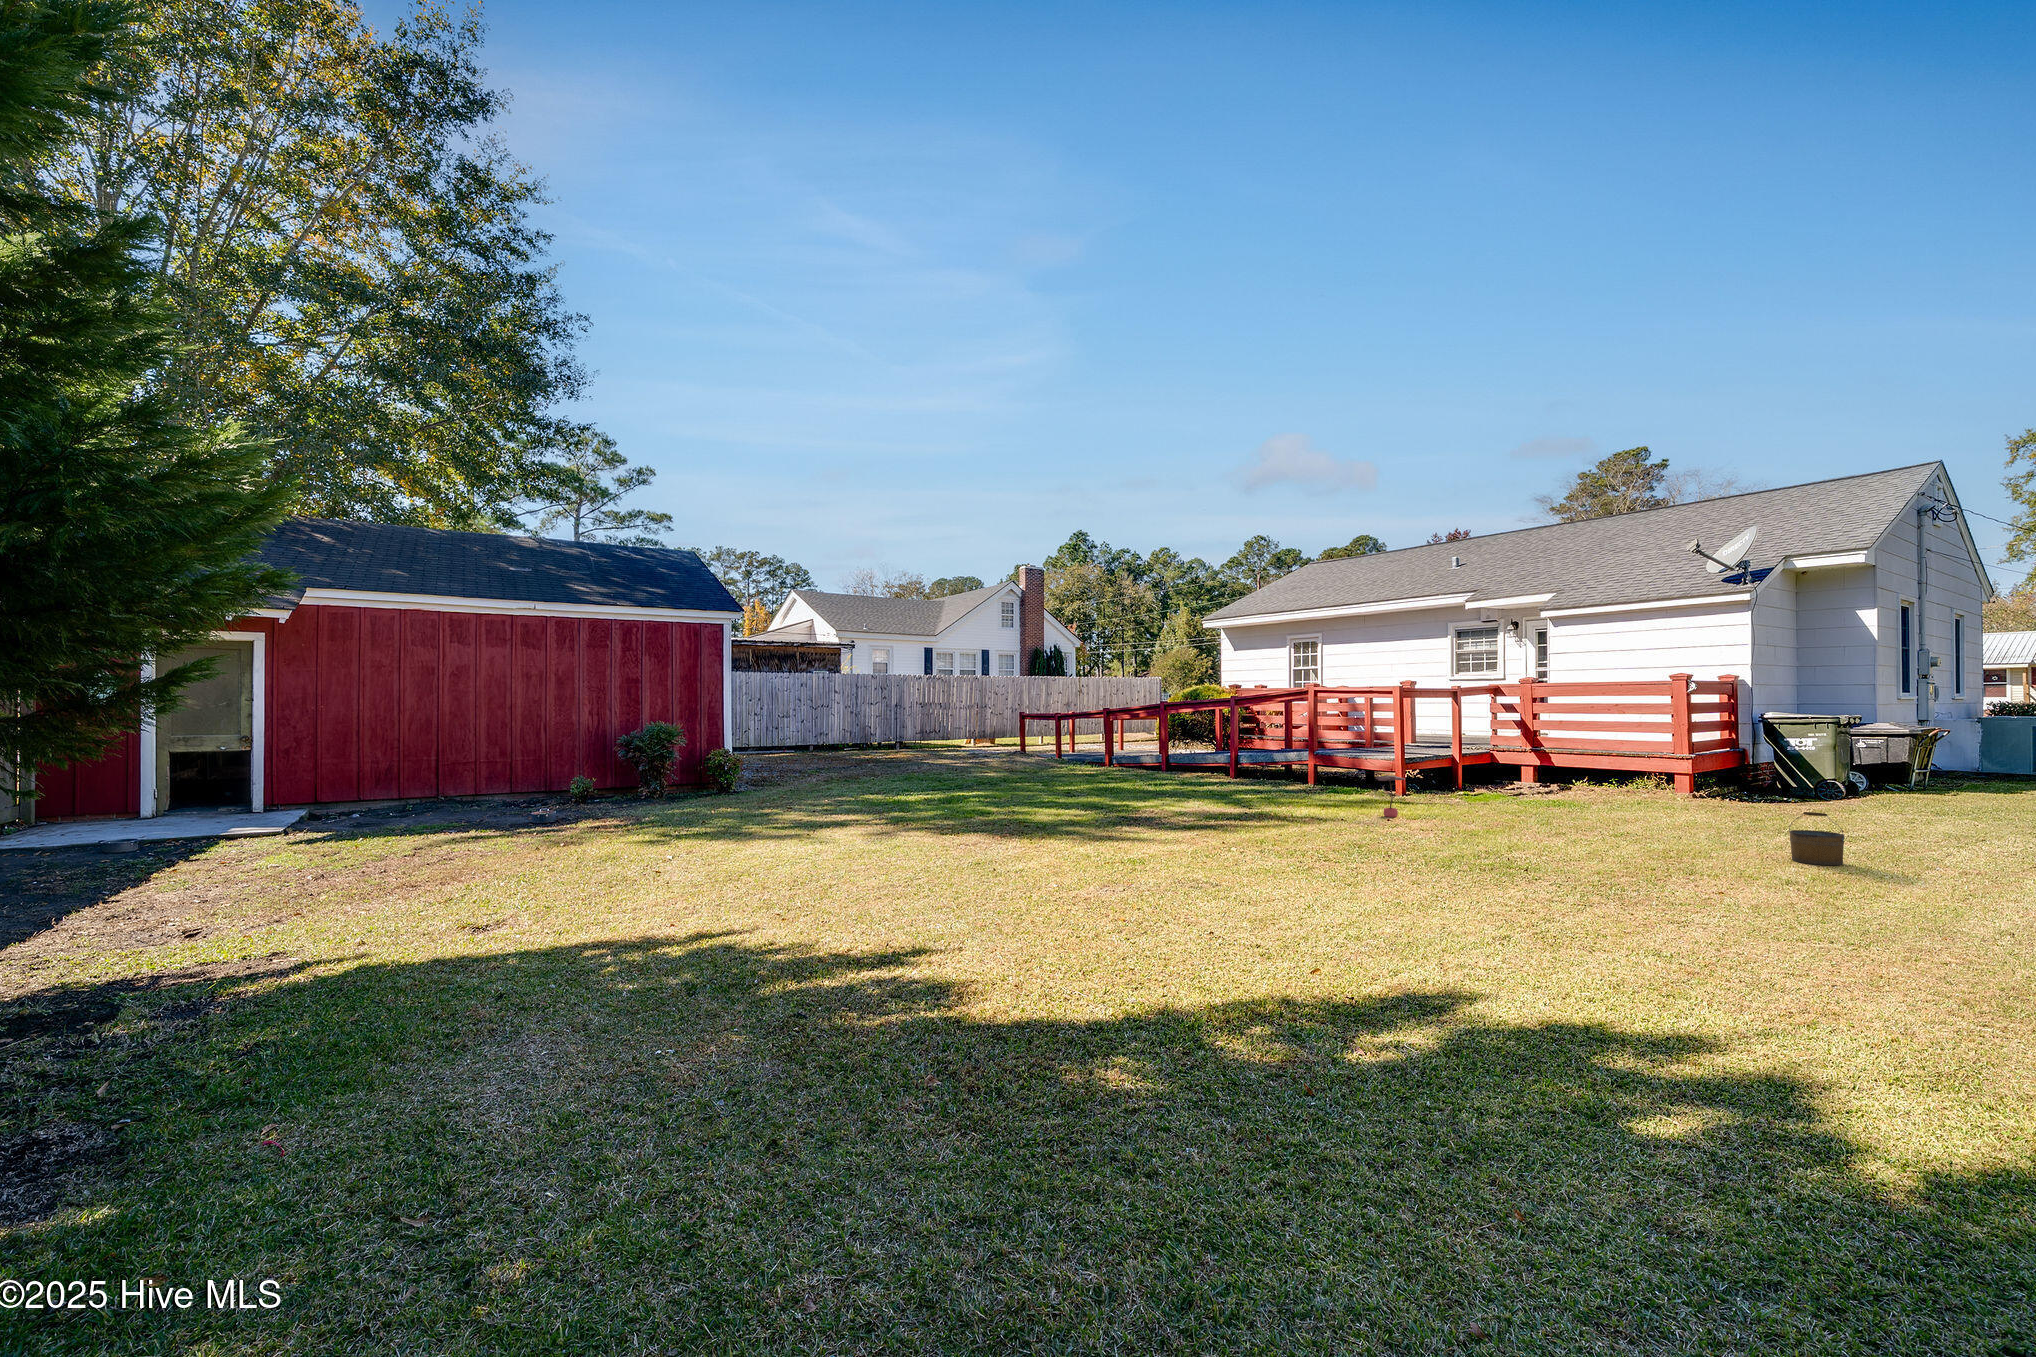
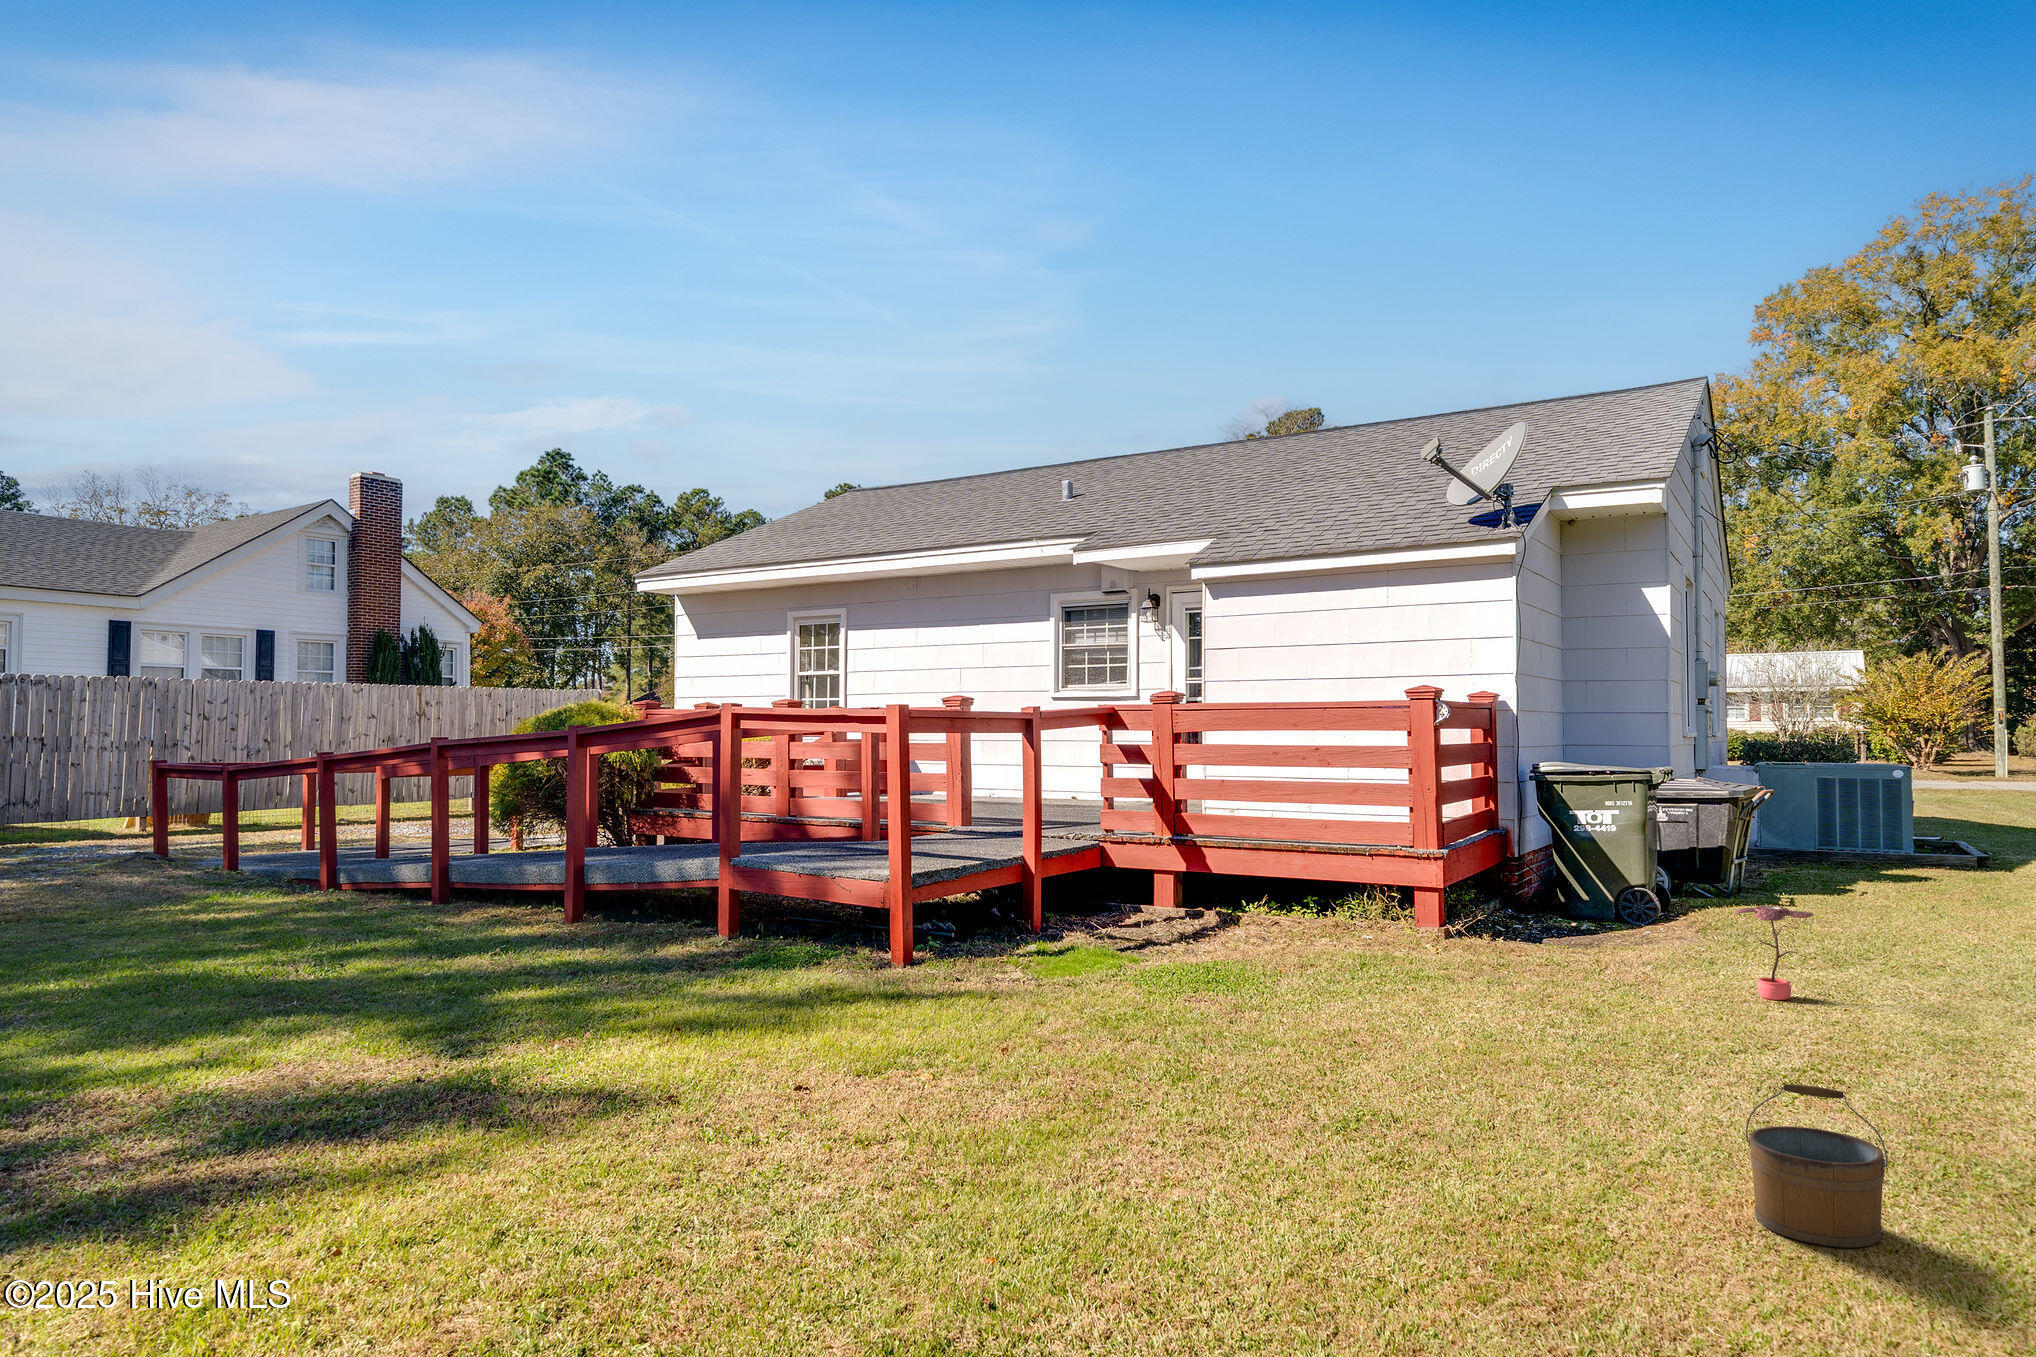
potted plant: present [1375,776,1405,817] -> present [1733,906,1813,1000]

